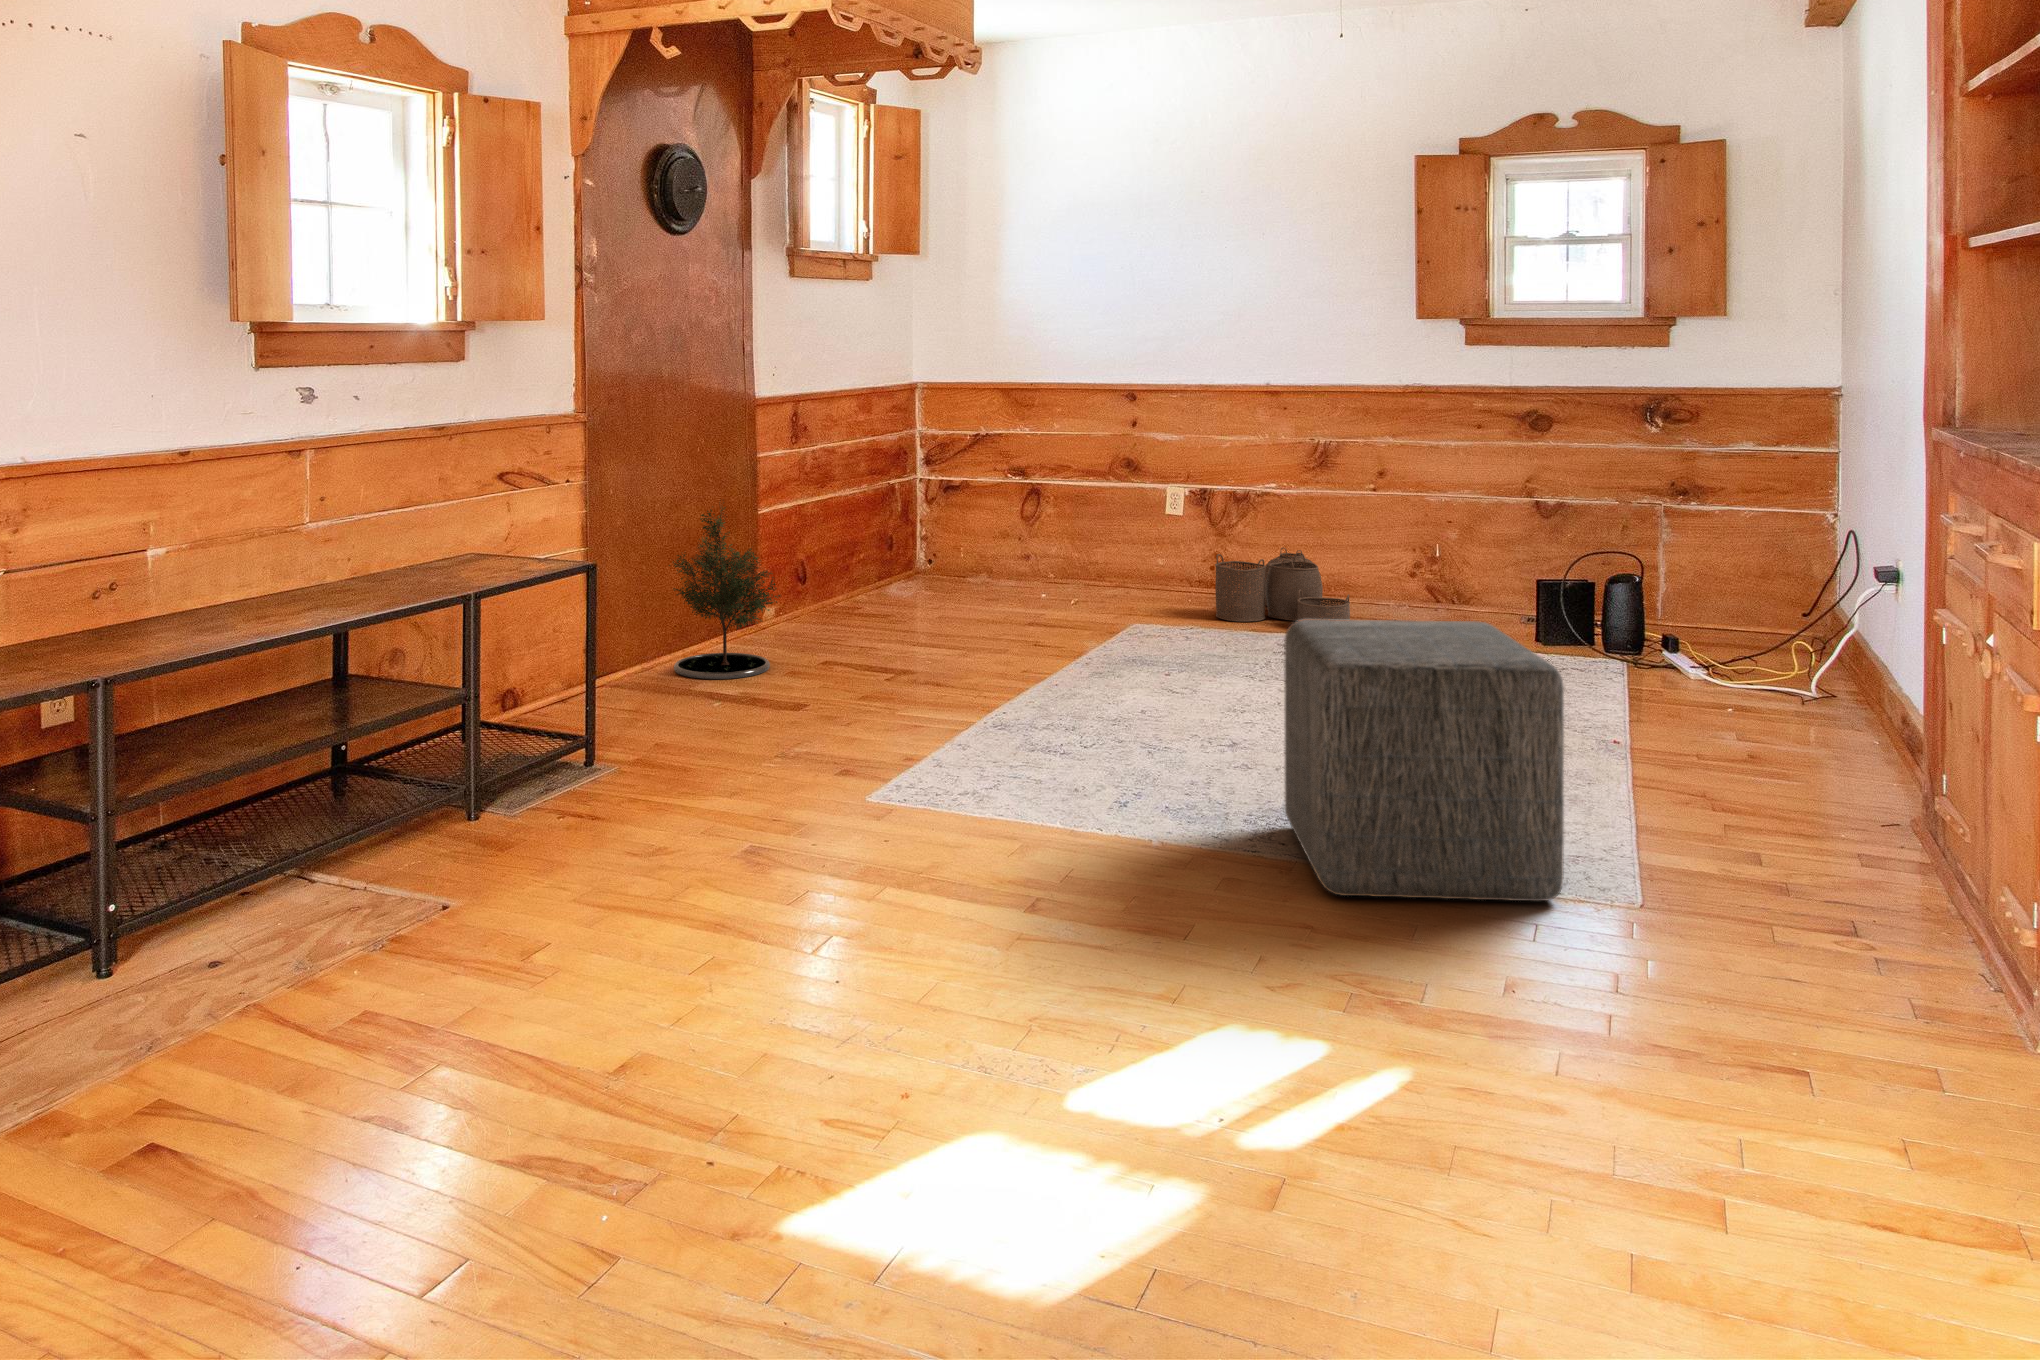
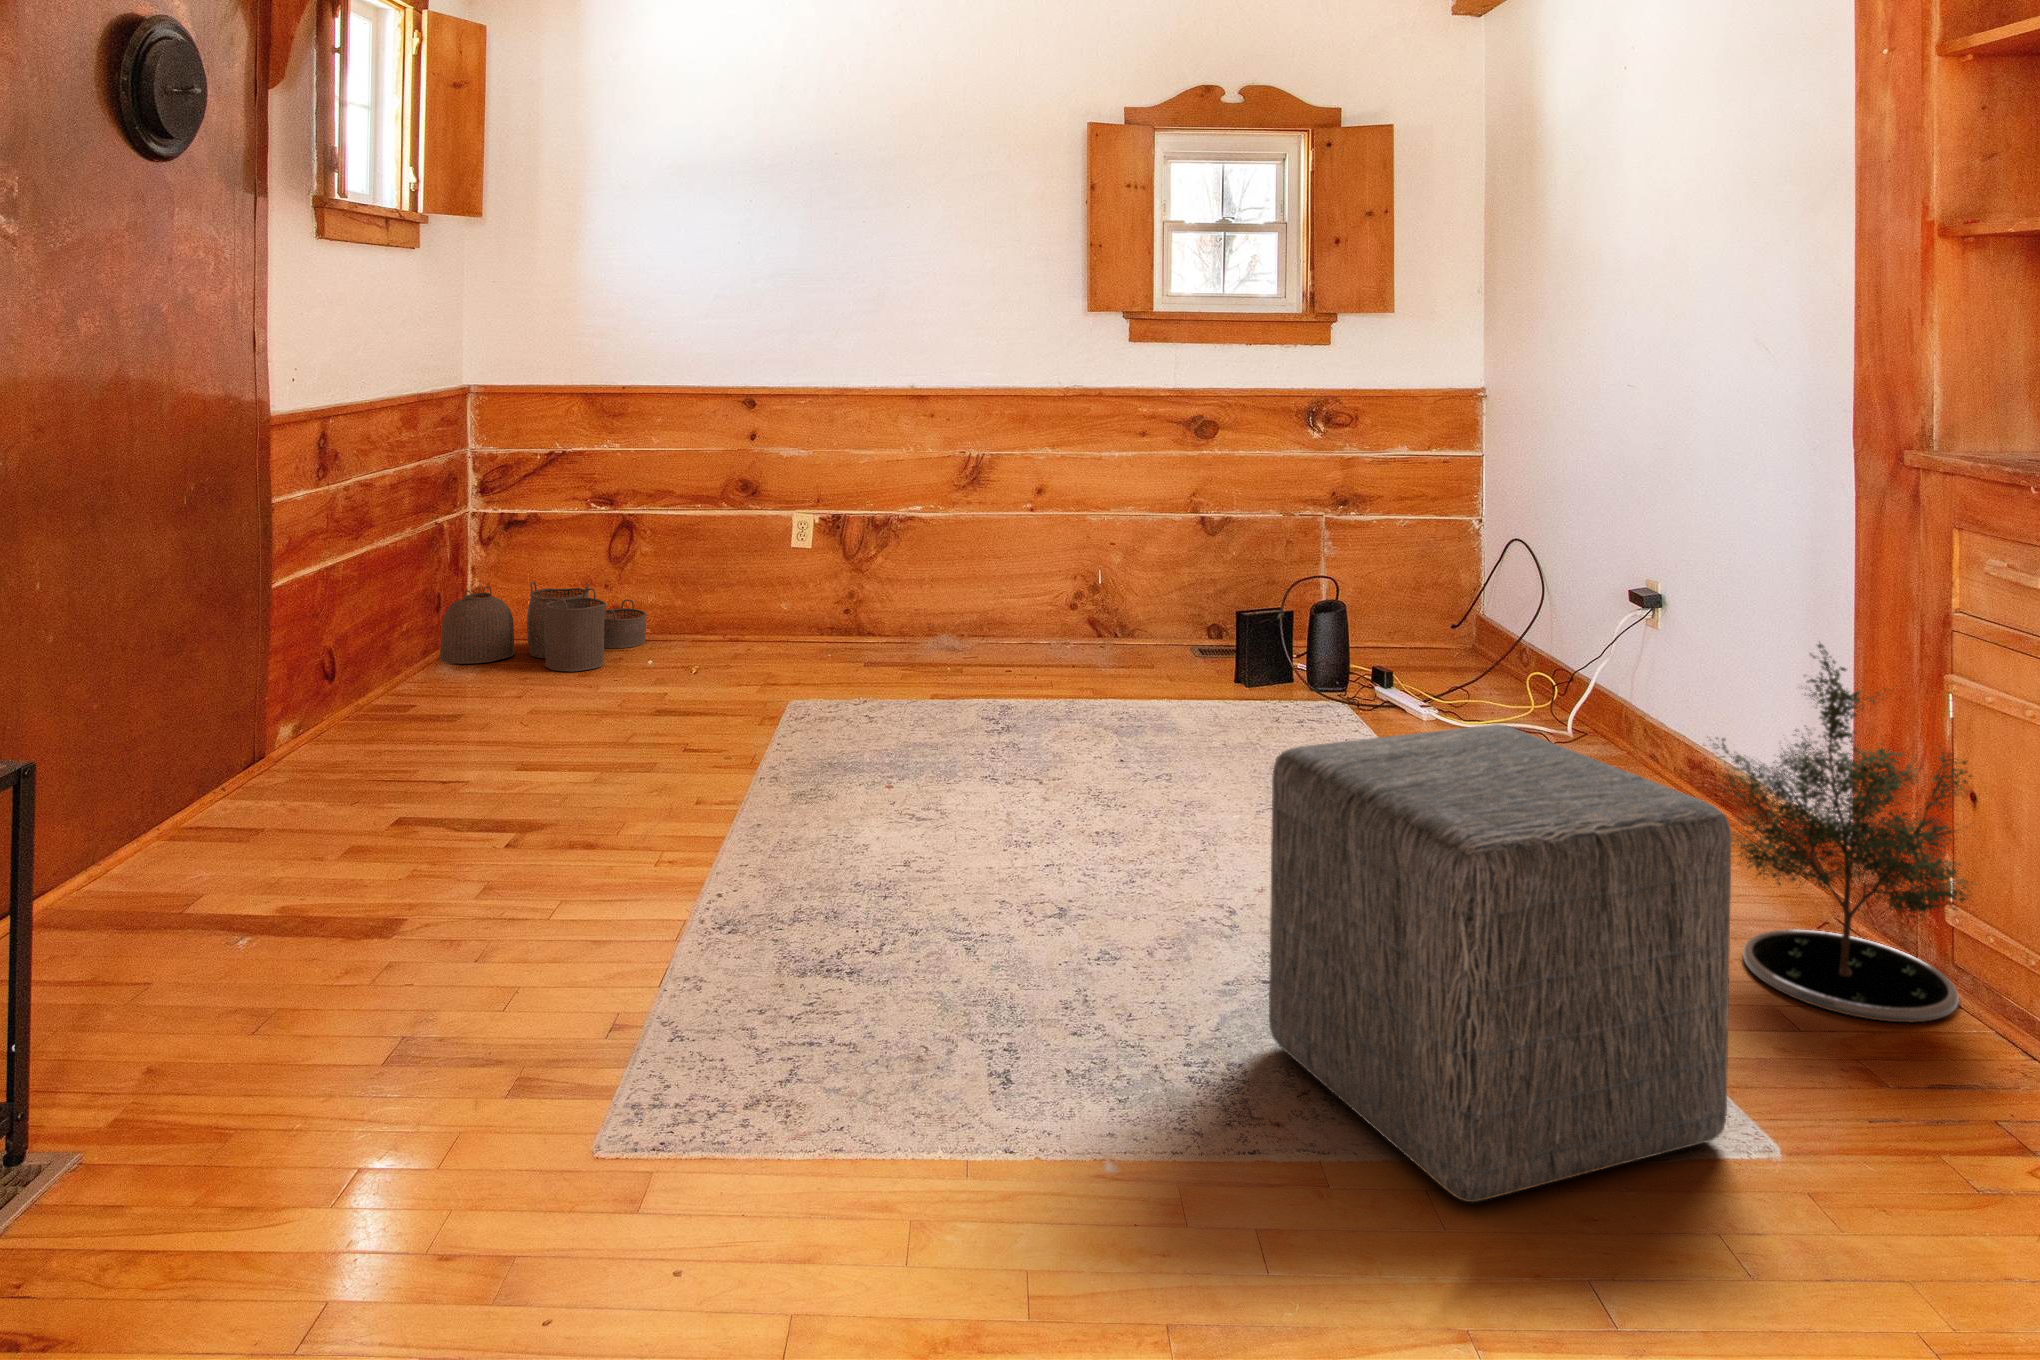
potted tree: present [669,502,780,679] -> present [1713,642,1972,1022]
woven basket: present [1215,548,1350,622] -> present [439,582,647,672]

